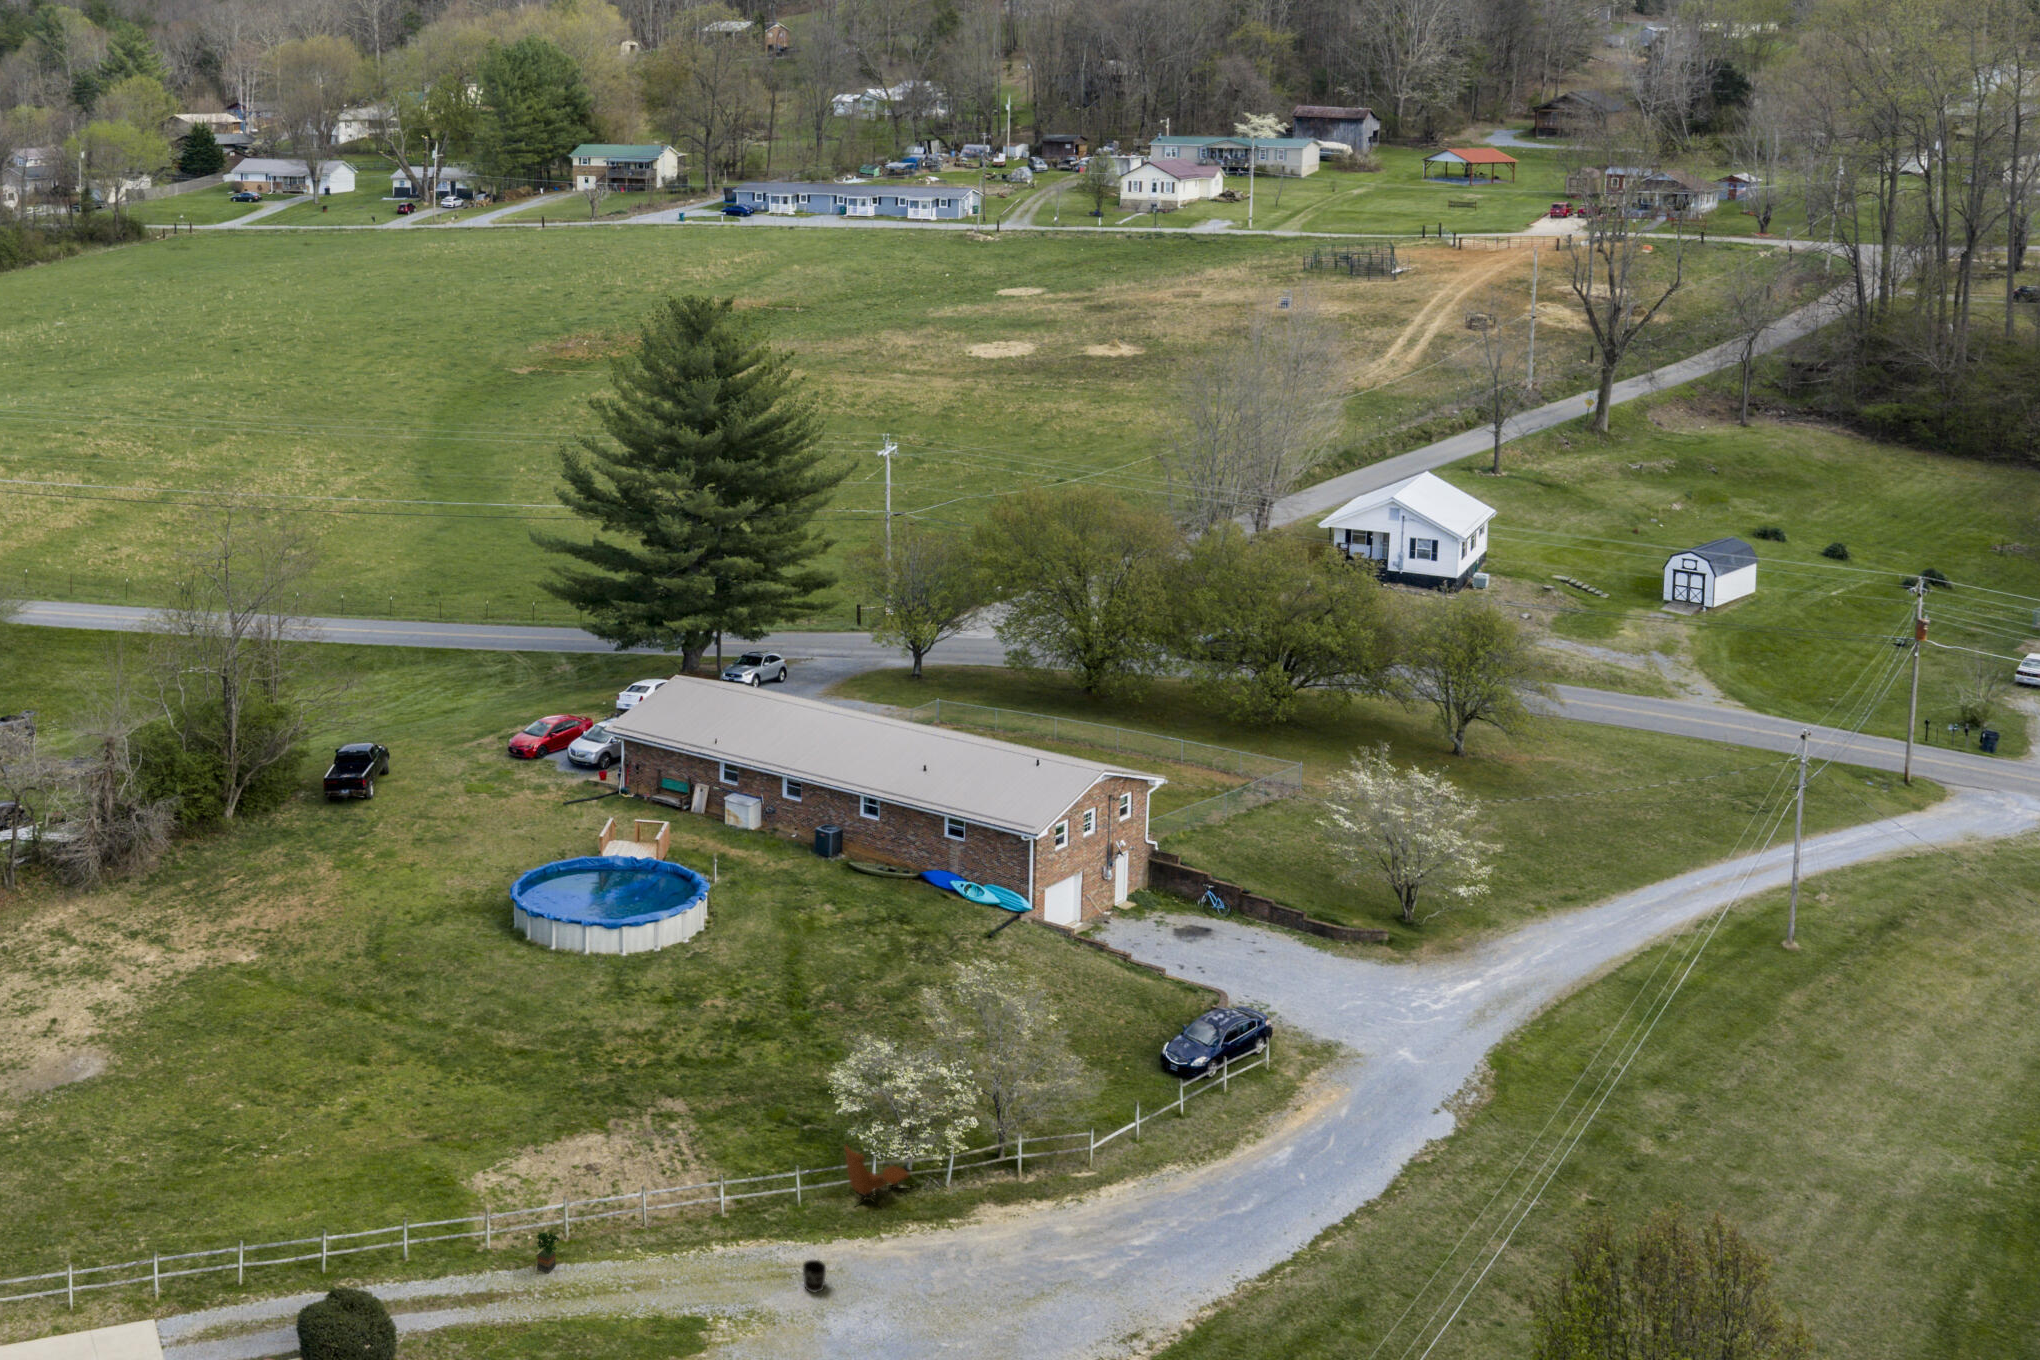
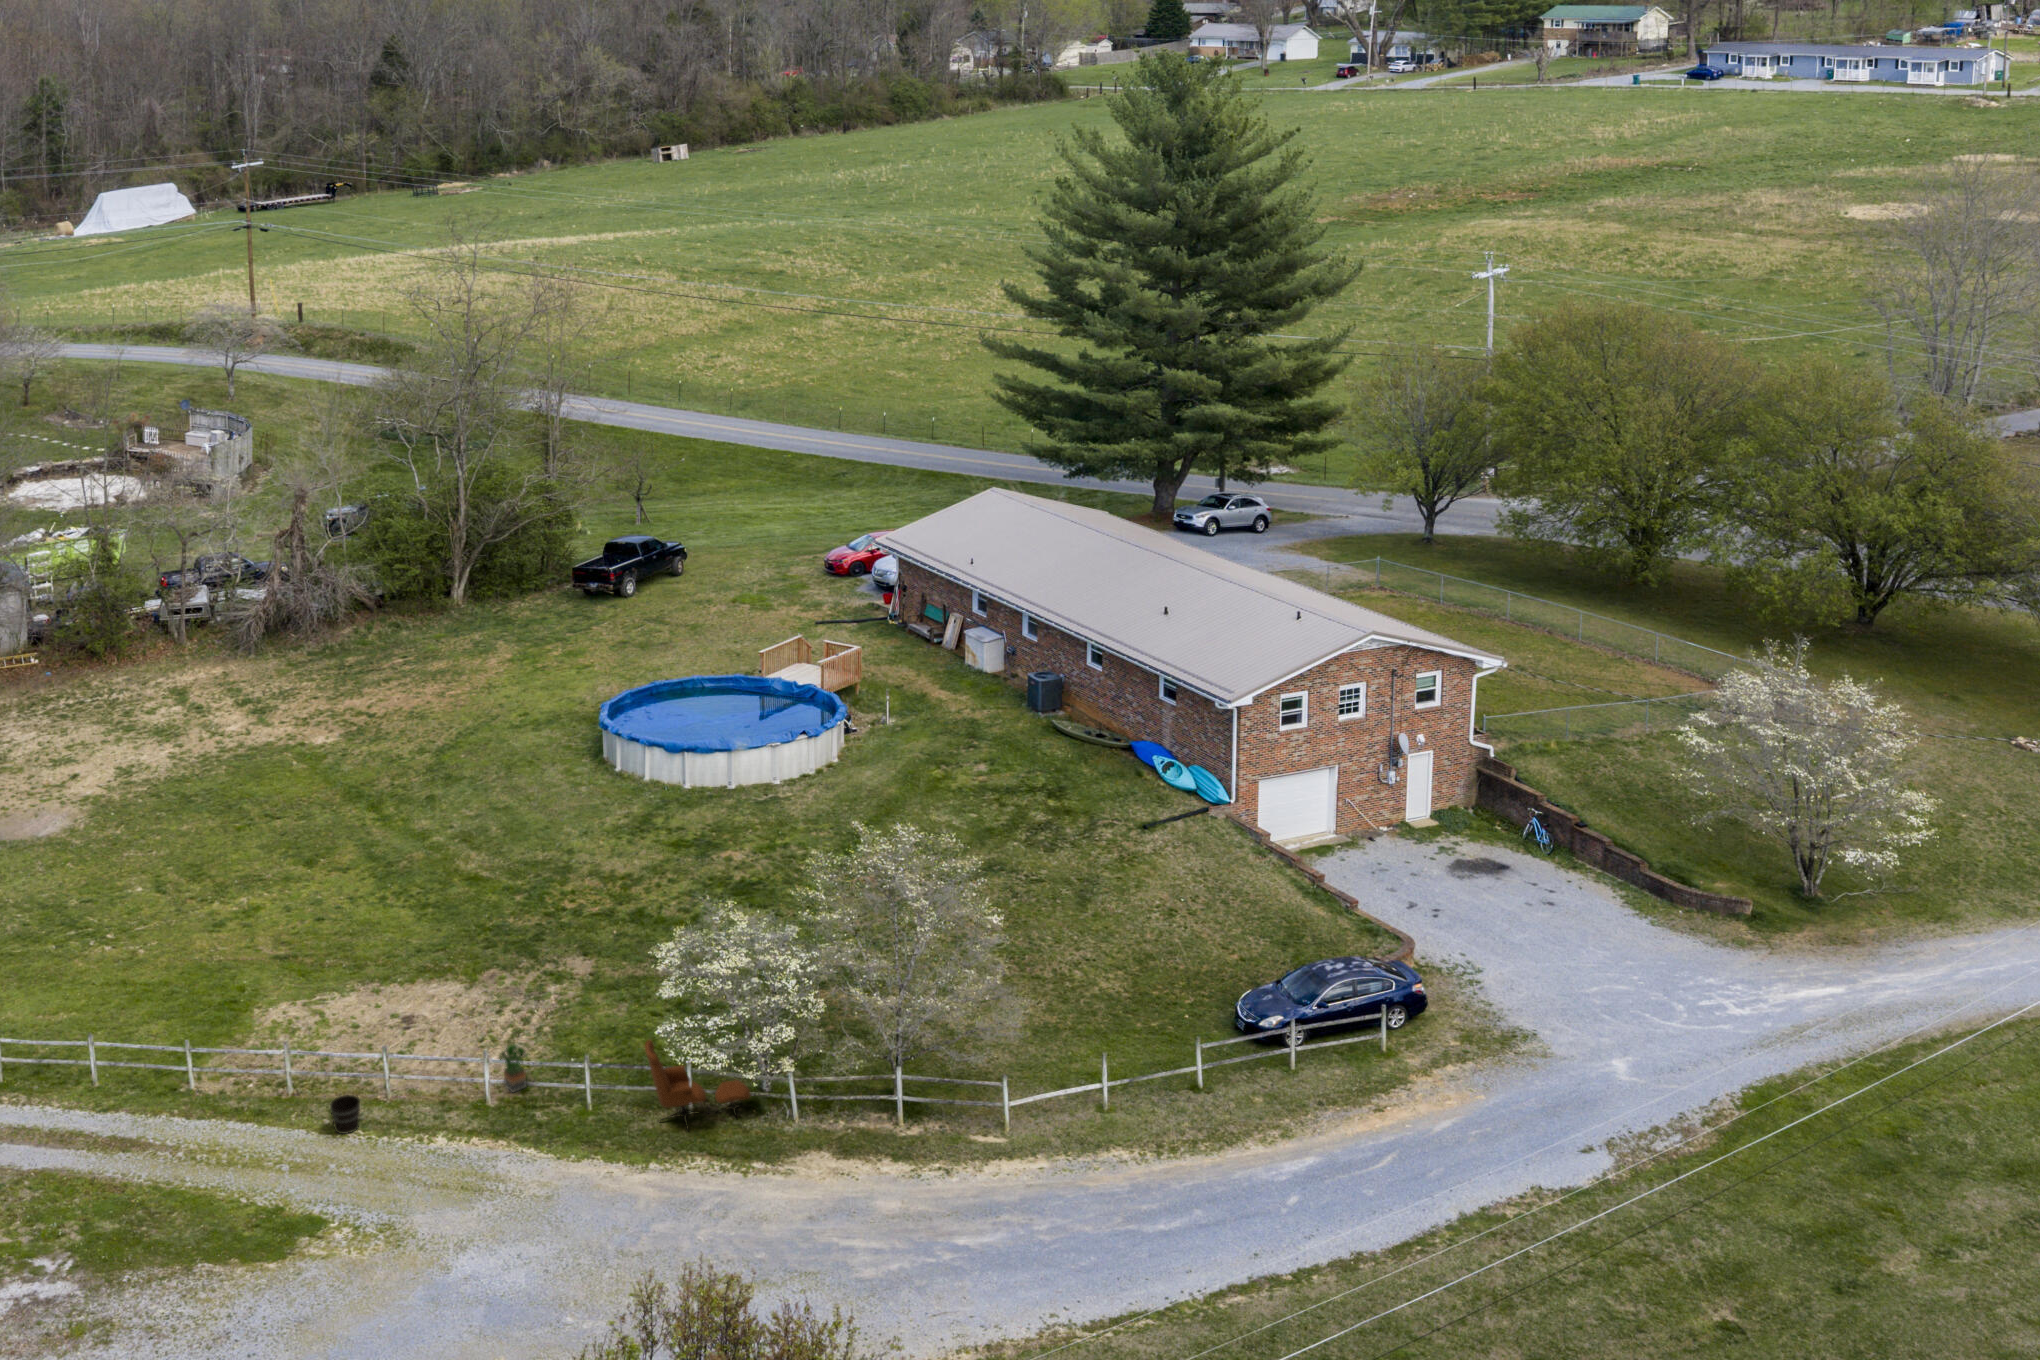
potted tree: present [537,1233,559,1273] -> present [500,1044,530,1092]
bucket: present [803,1260,826,1292] -> present [330,1095,360,1134]

